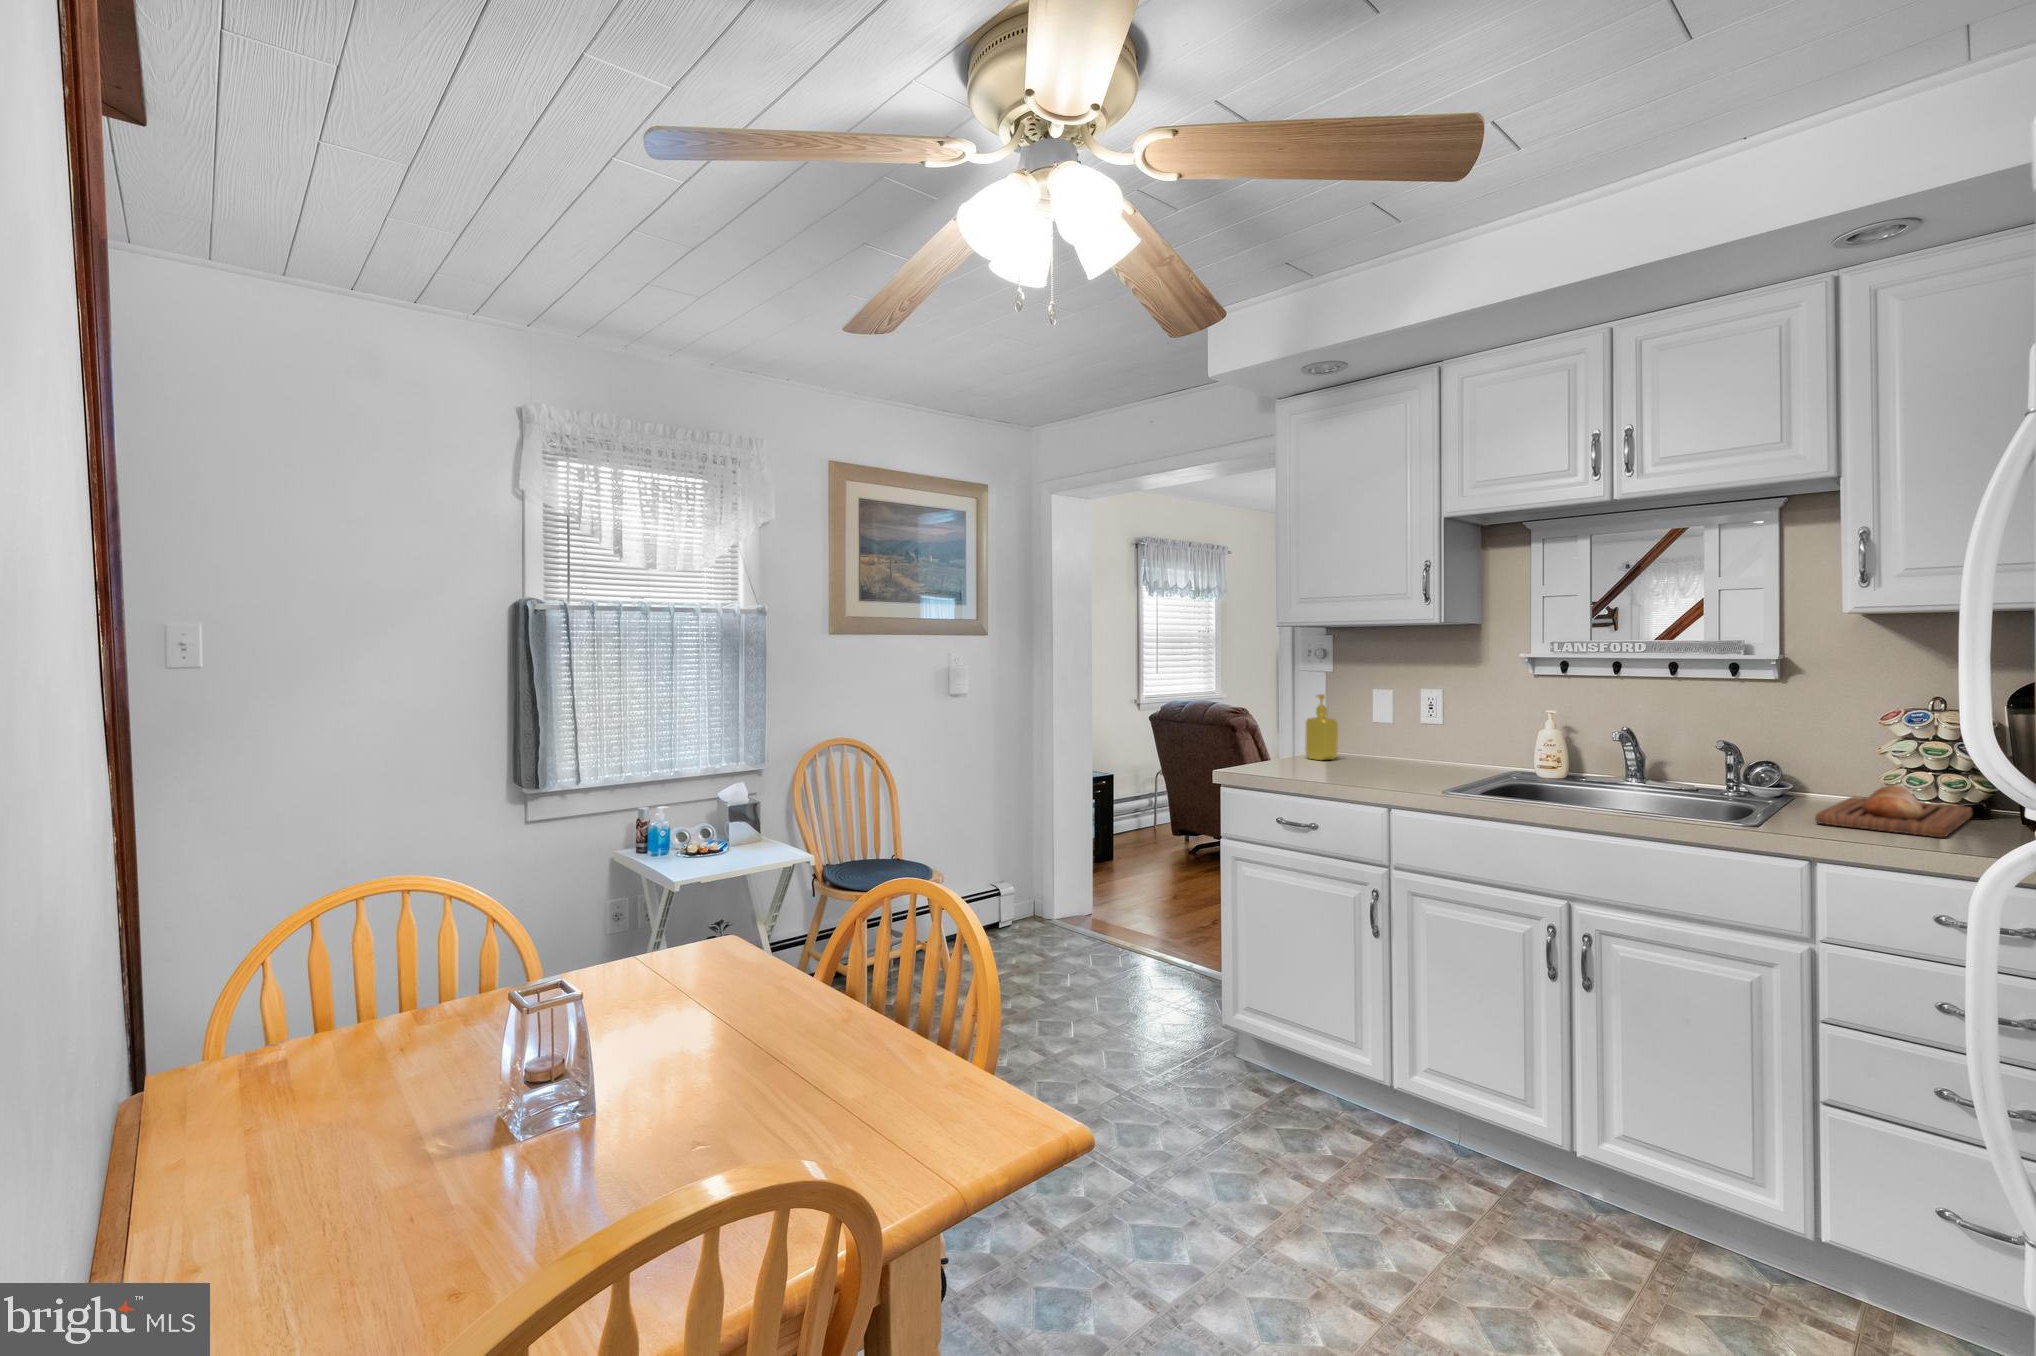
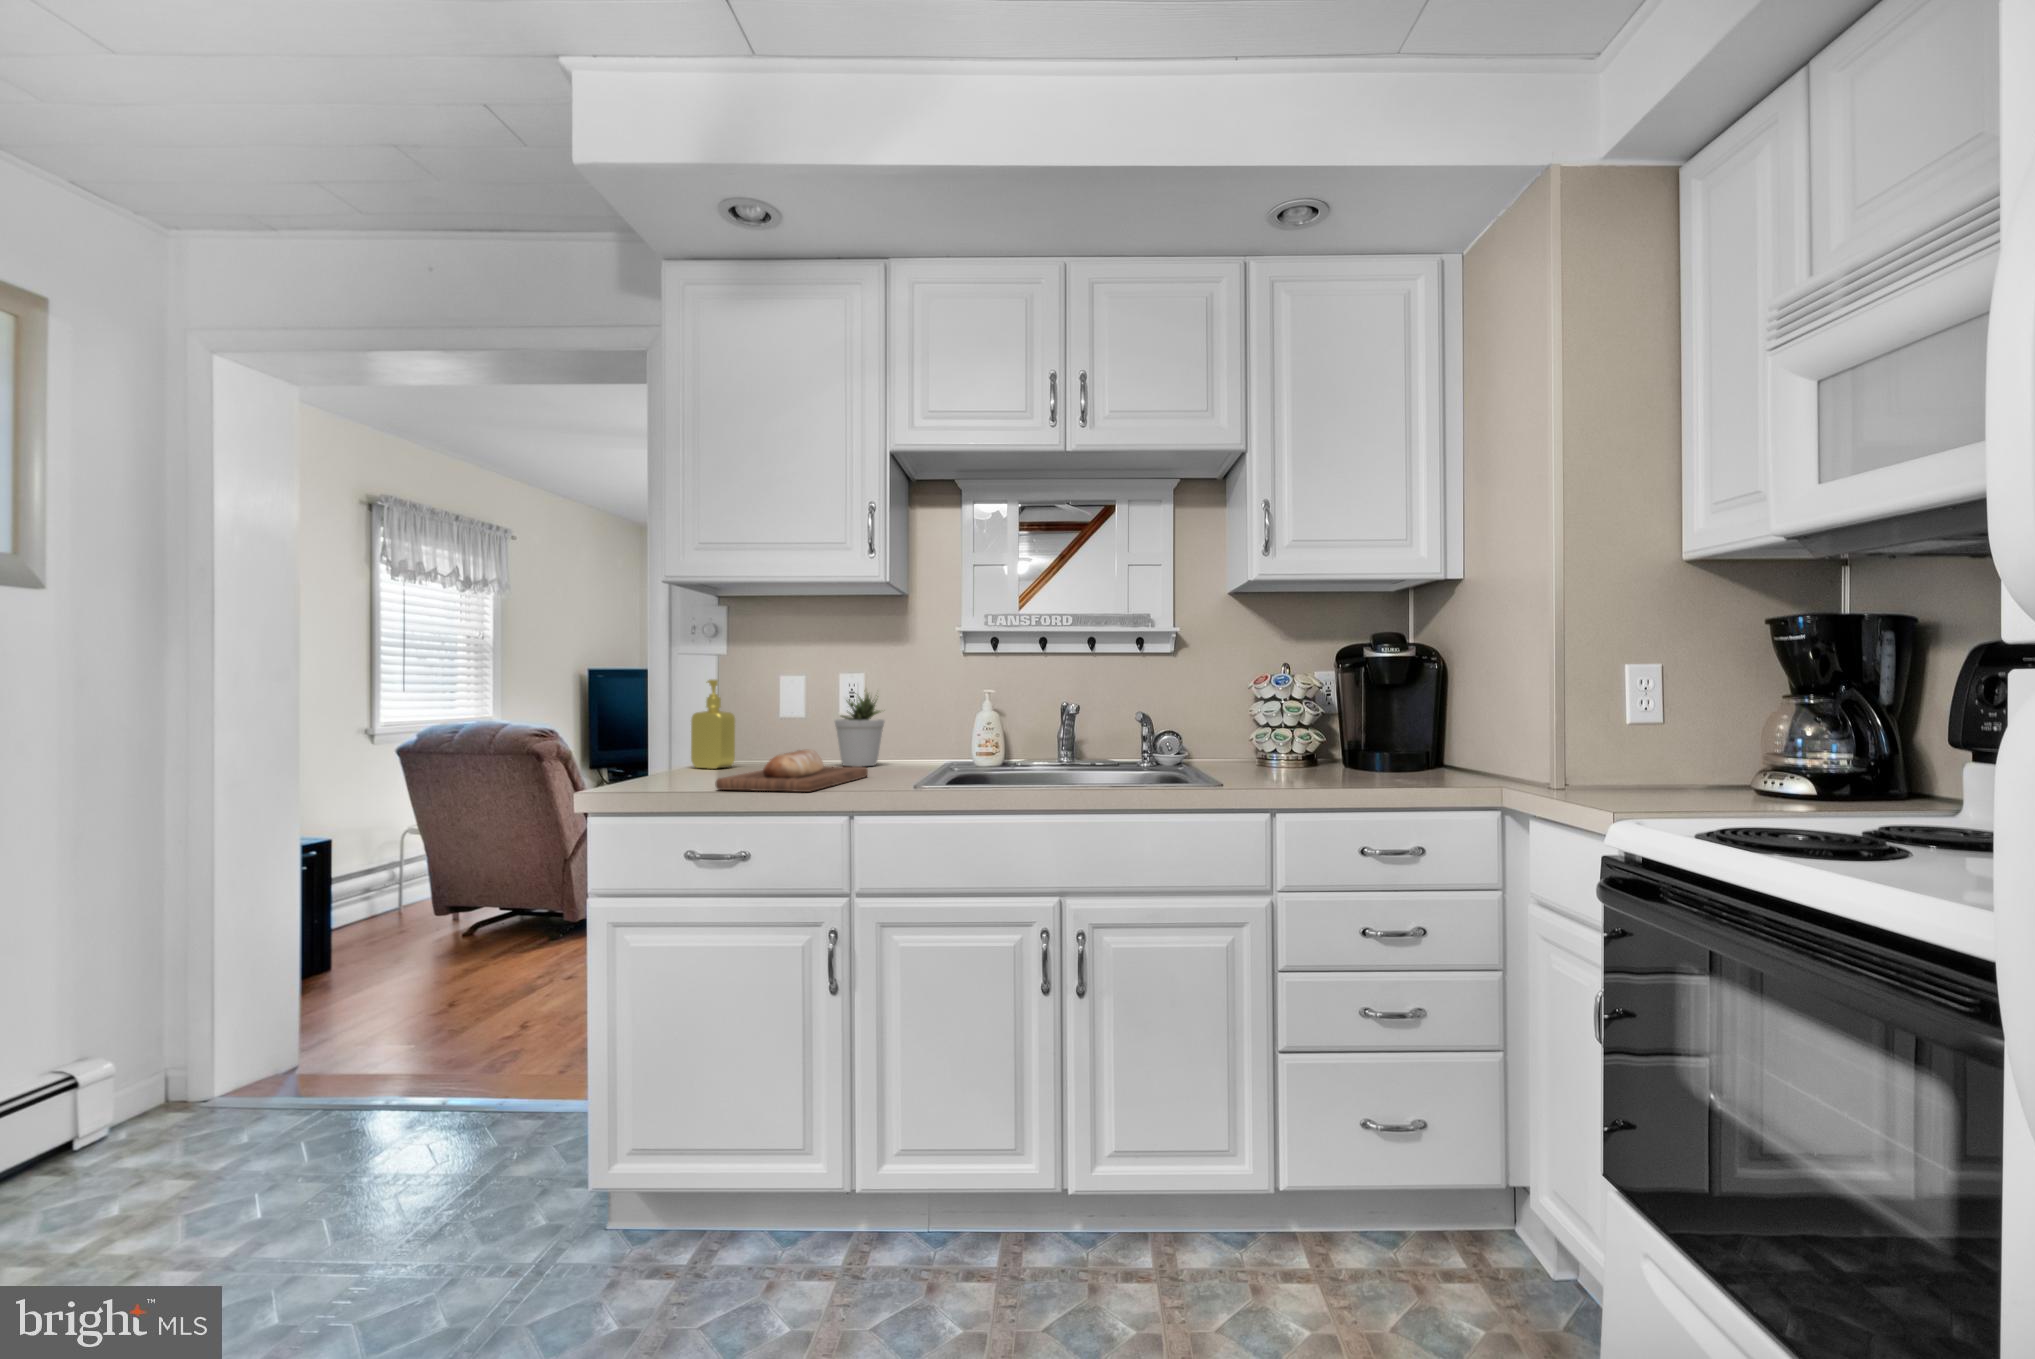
potted plant: none [1416,703,1460,767] -> present [835,691,884,767]
bread loaf: present [1815,785,1972,837] -> present [715,750,868,792]

